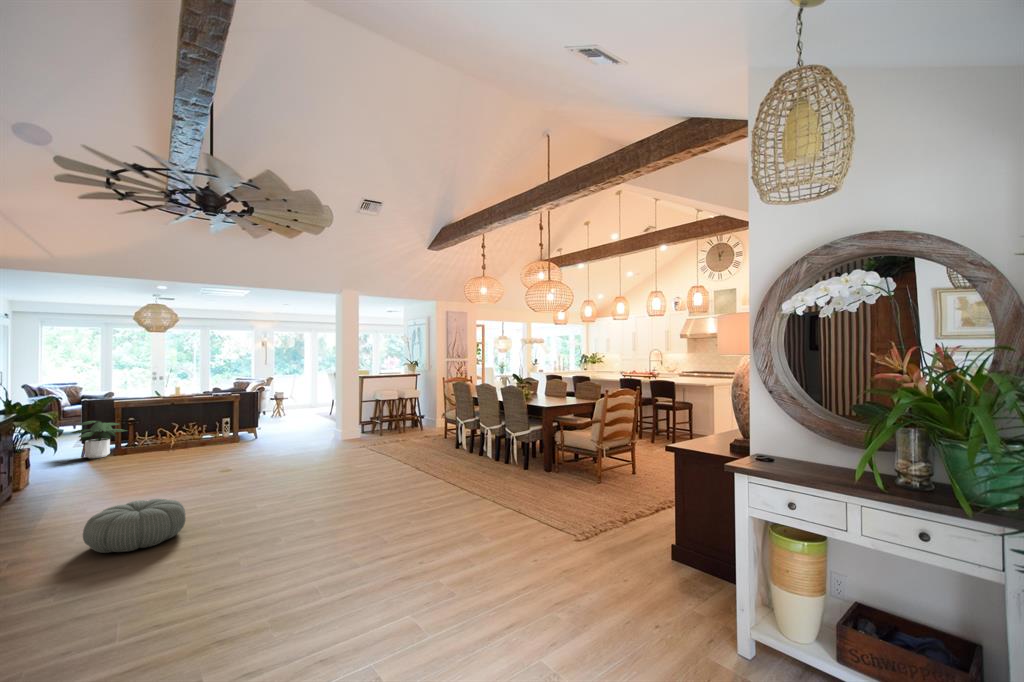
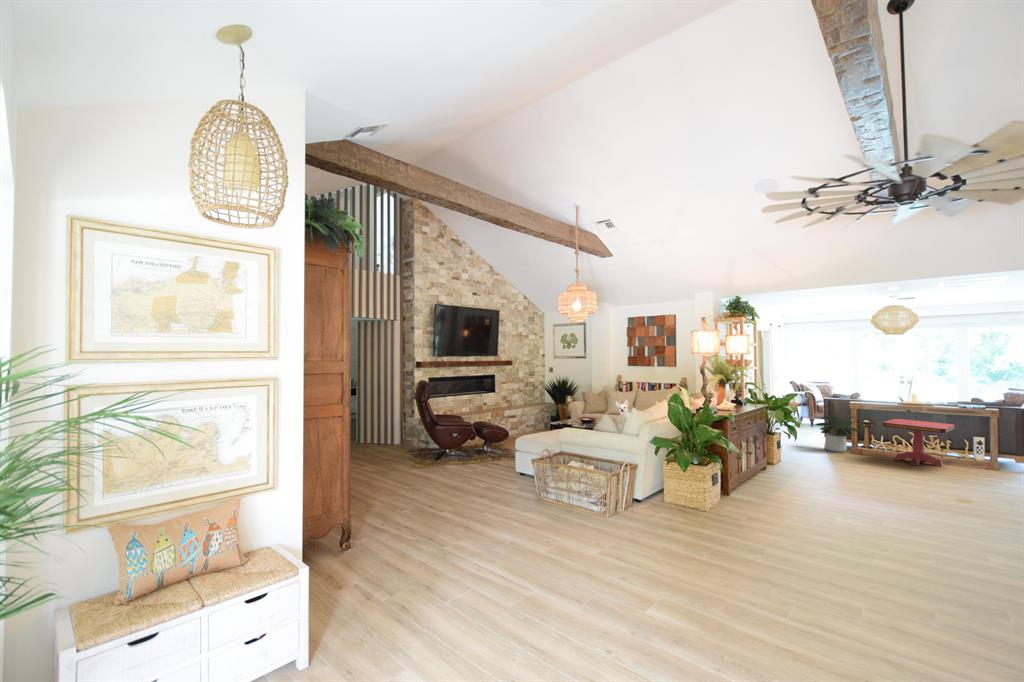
side table: none [151,411,210,453] -> present [883,419,955,467]
pouf: present [83,499,186,553] -> none [788,499,879,551]

